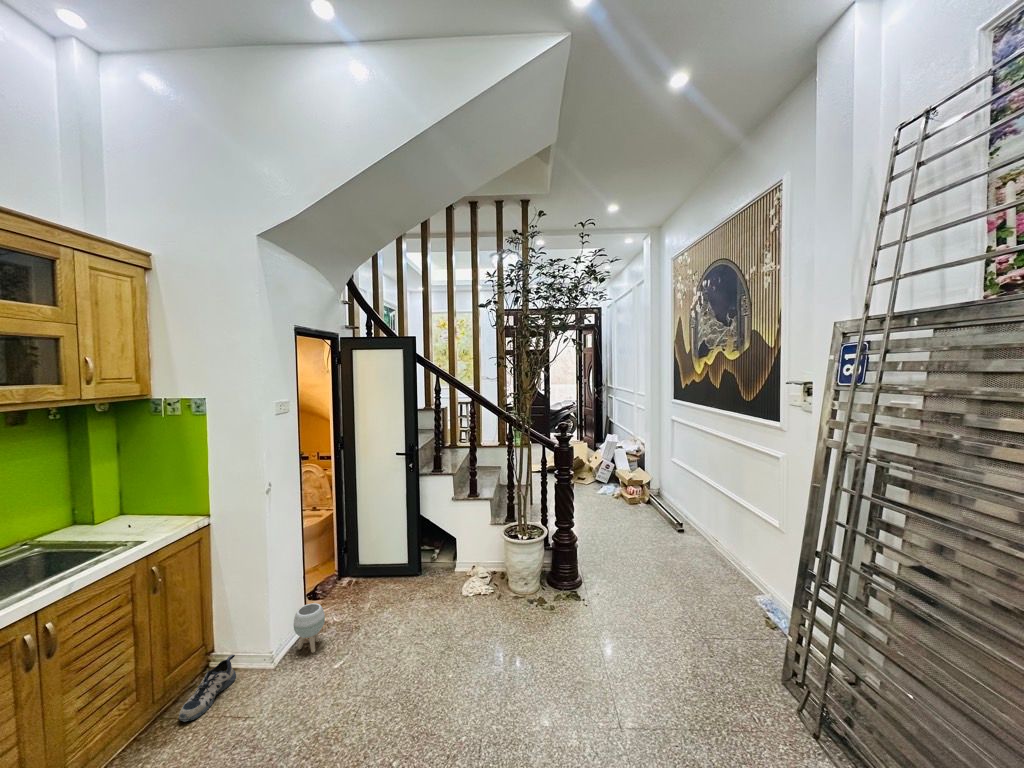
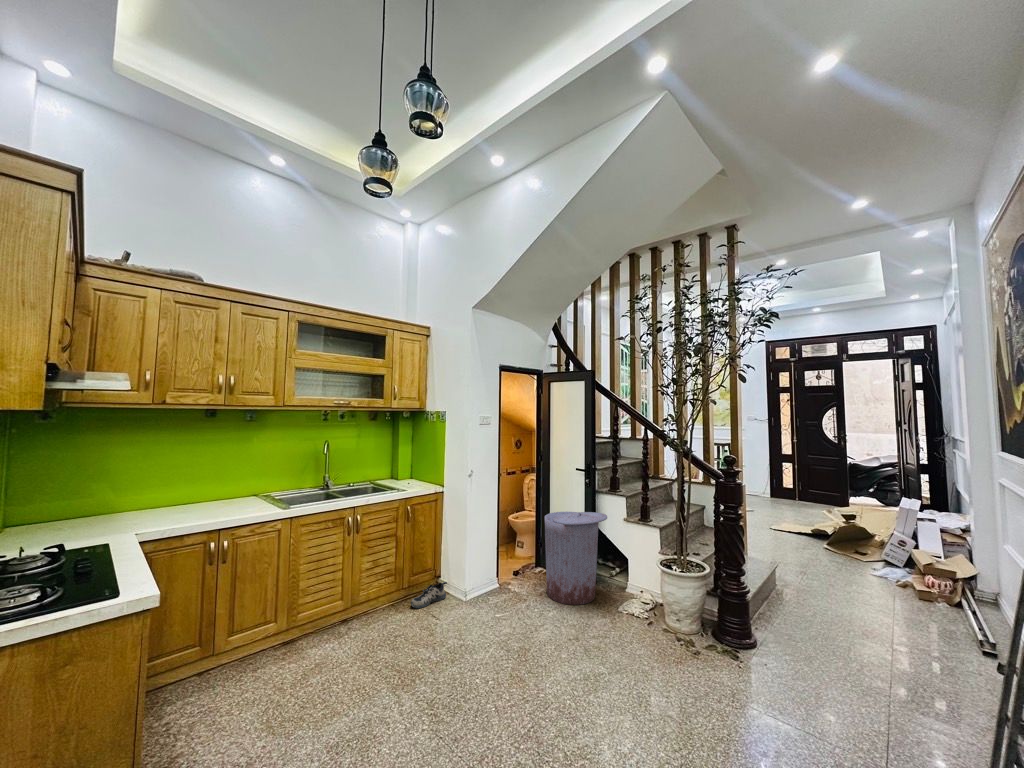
trash can: none [368,498,444,614] -> present [545,512,607,605]
planter: present [293,603,325,653] -> none [481,567,502,603]

